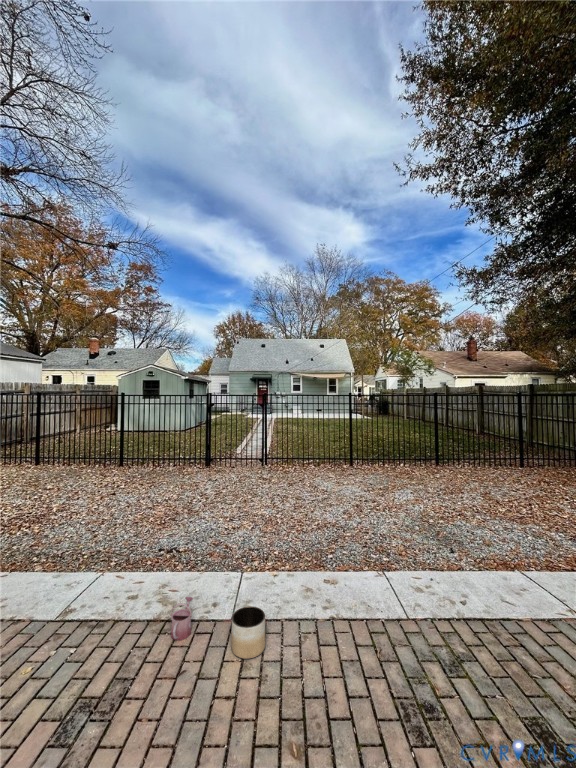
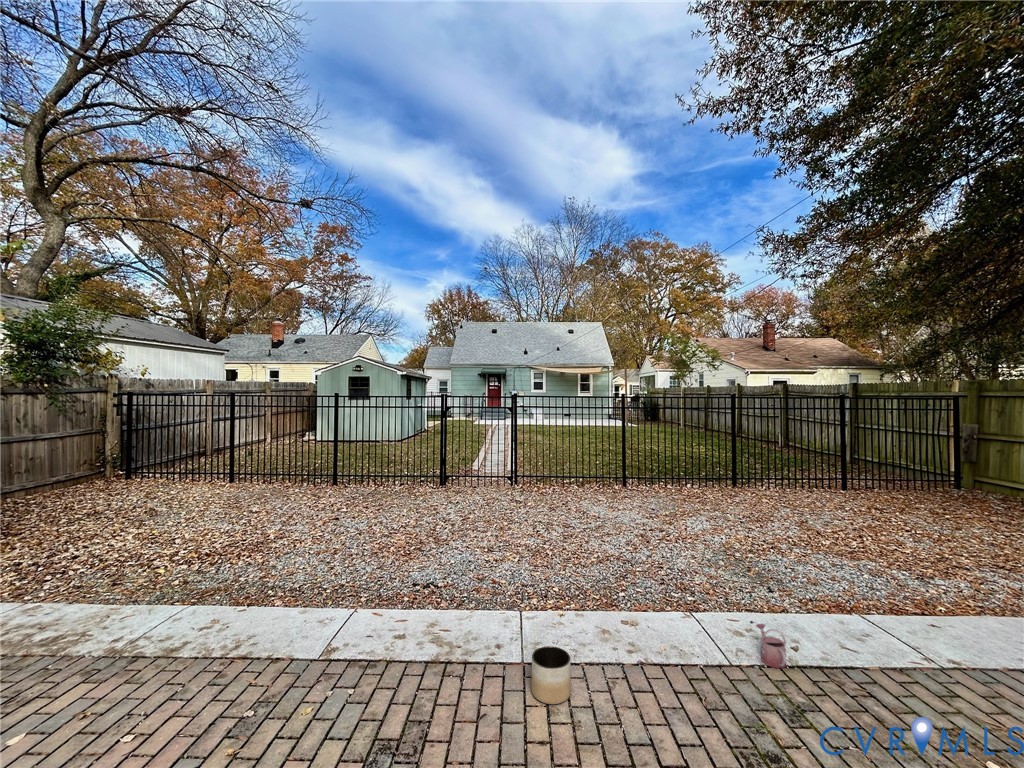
watering can: present [171,597,193,640] -> present [756,624,786,668]

